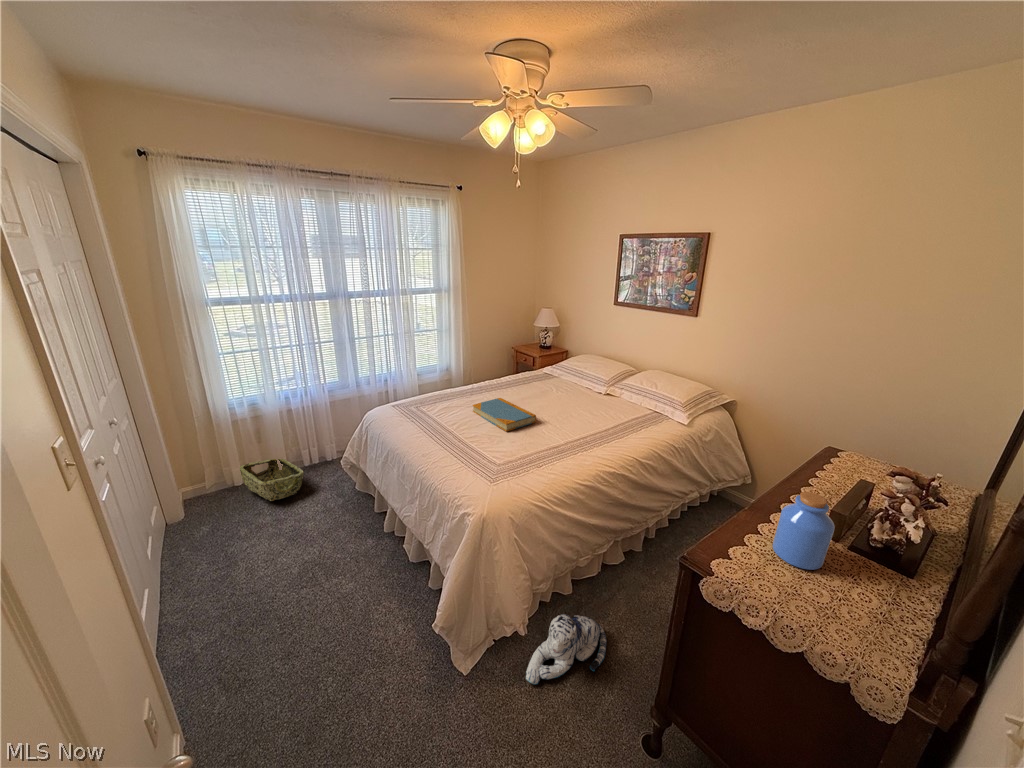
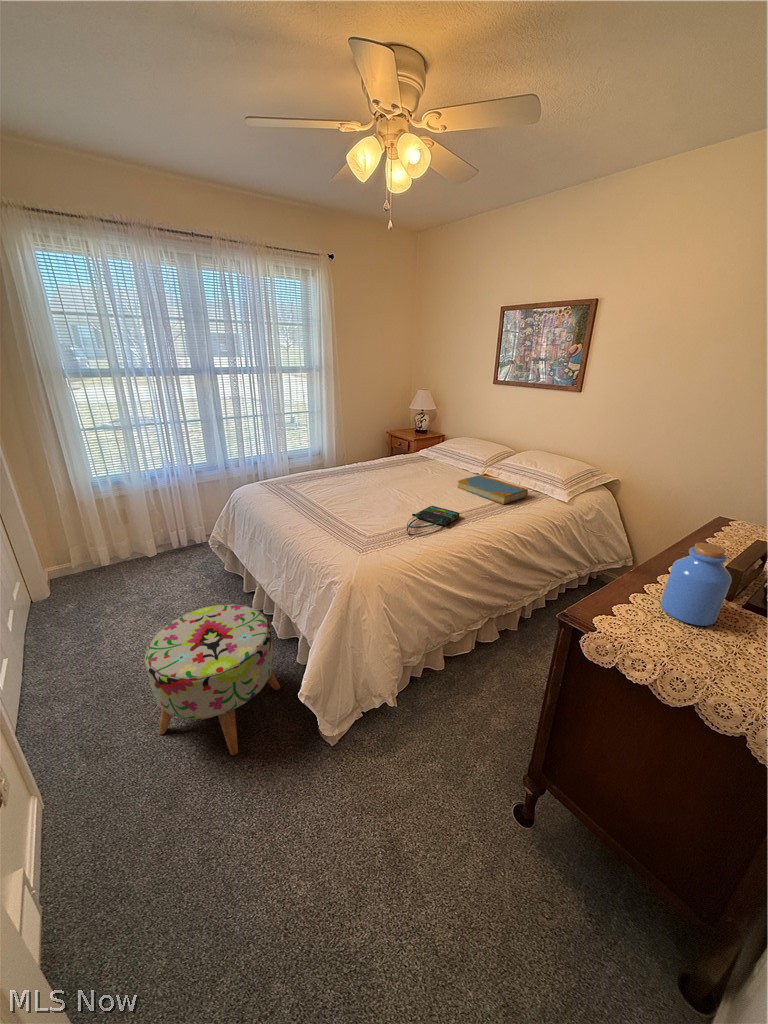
book: present [473,398,536,432] -> present [457,475,528,504]
tote bag: none [535,430,585,463] -> present [407,506,459,535]
woven basket: present [240,459,304,501] -> none [107,540,172,581]
ottoman: none [284,533,413,688] -> present [144,604,280,755]
plush toy: present [526,614,607,685] -> none [395,685,479,754]

